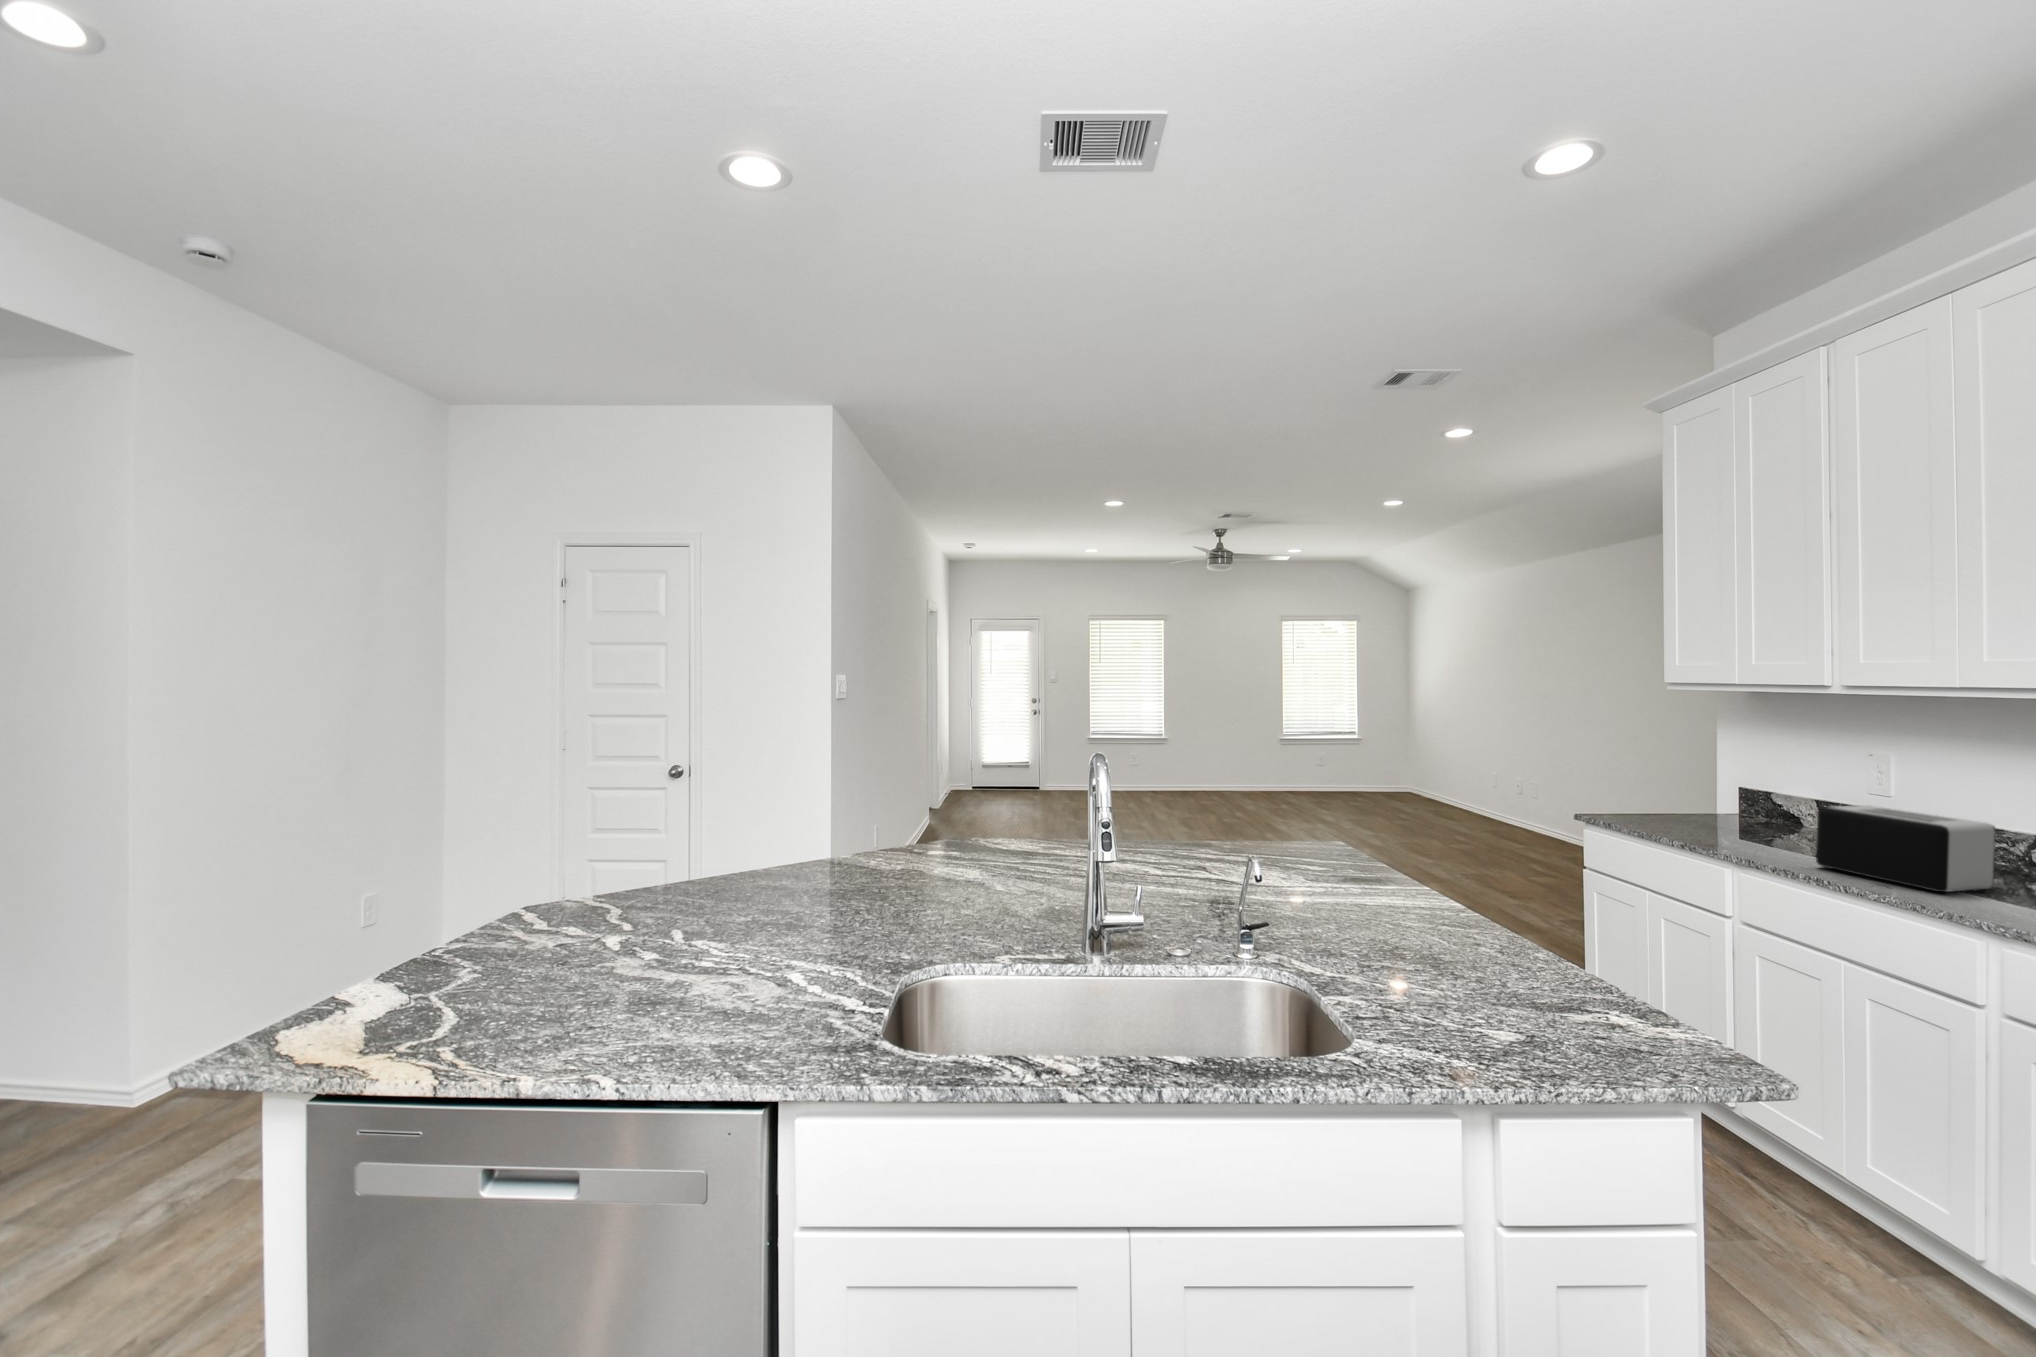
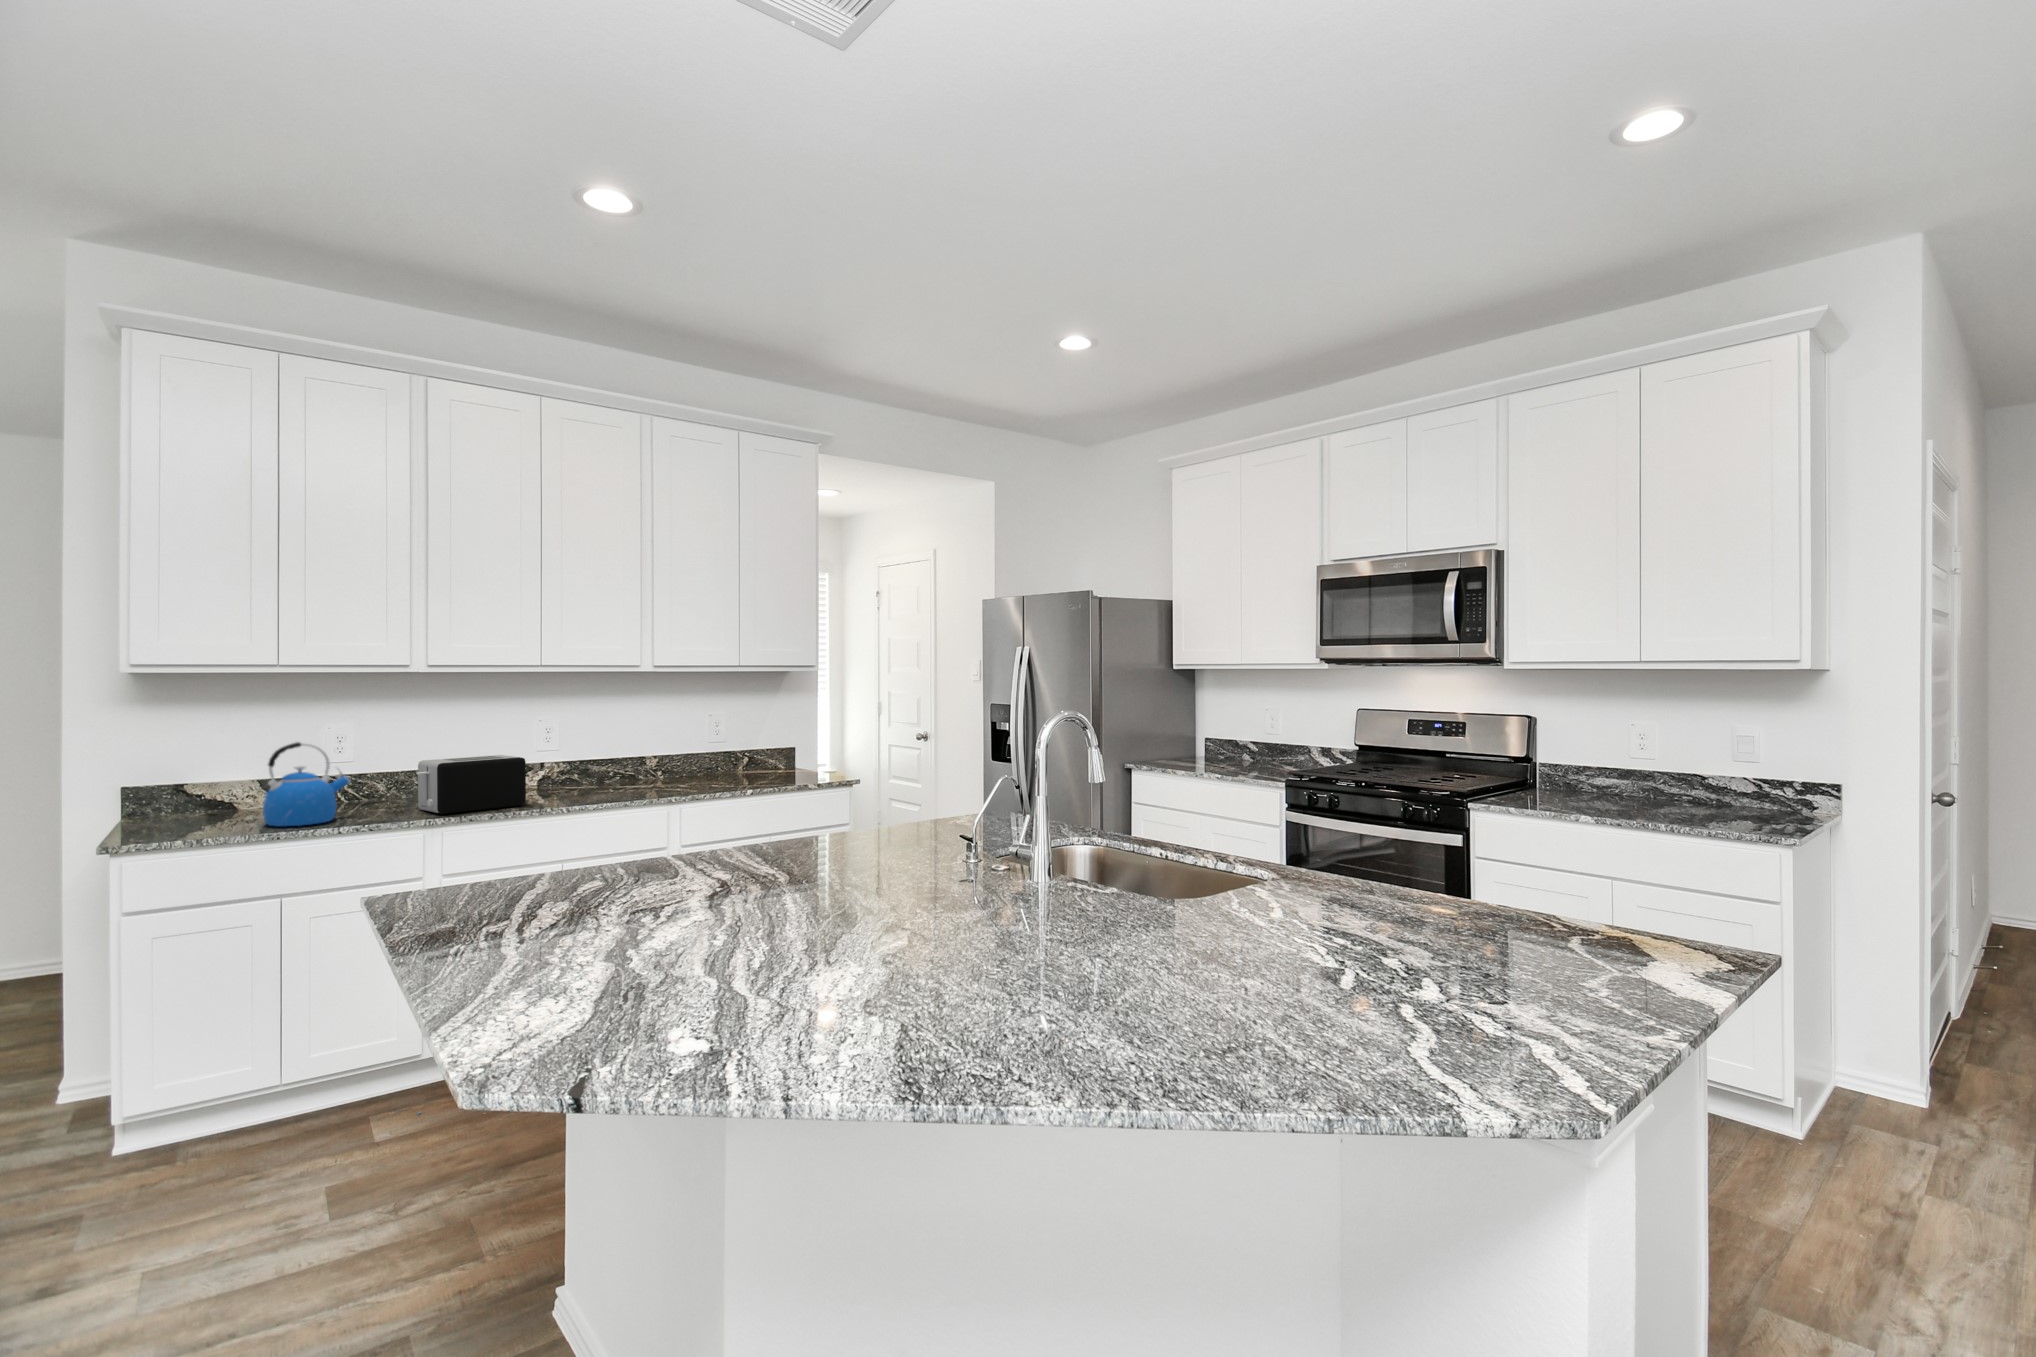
kettle: none [1705,760,1794,843] -> present [263,742,350,826]

